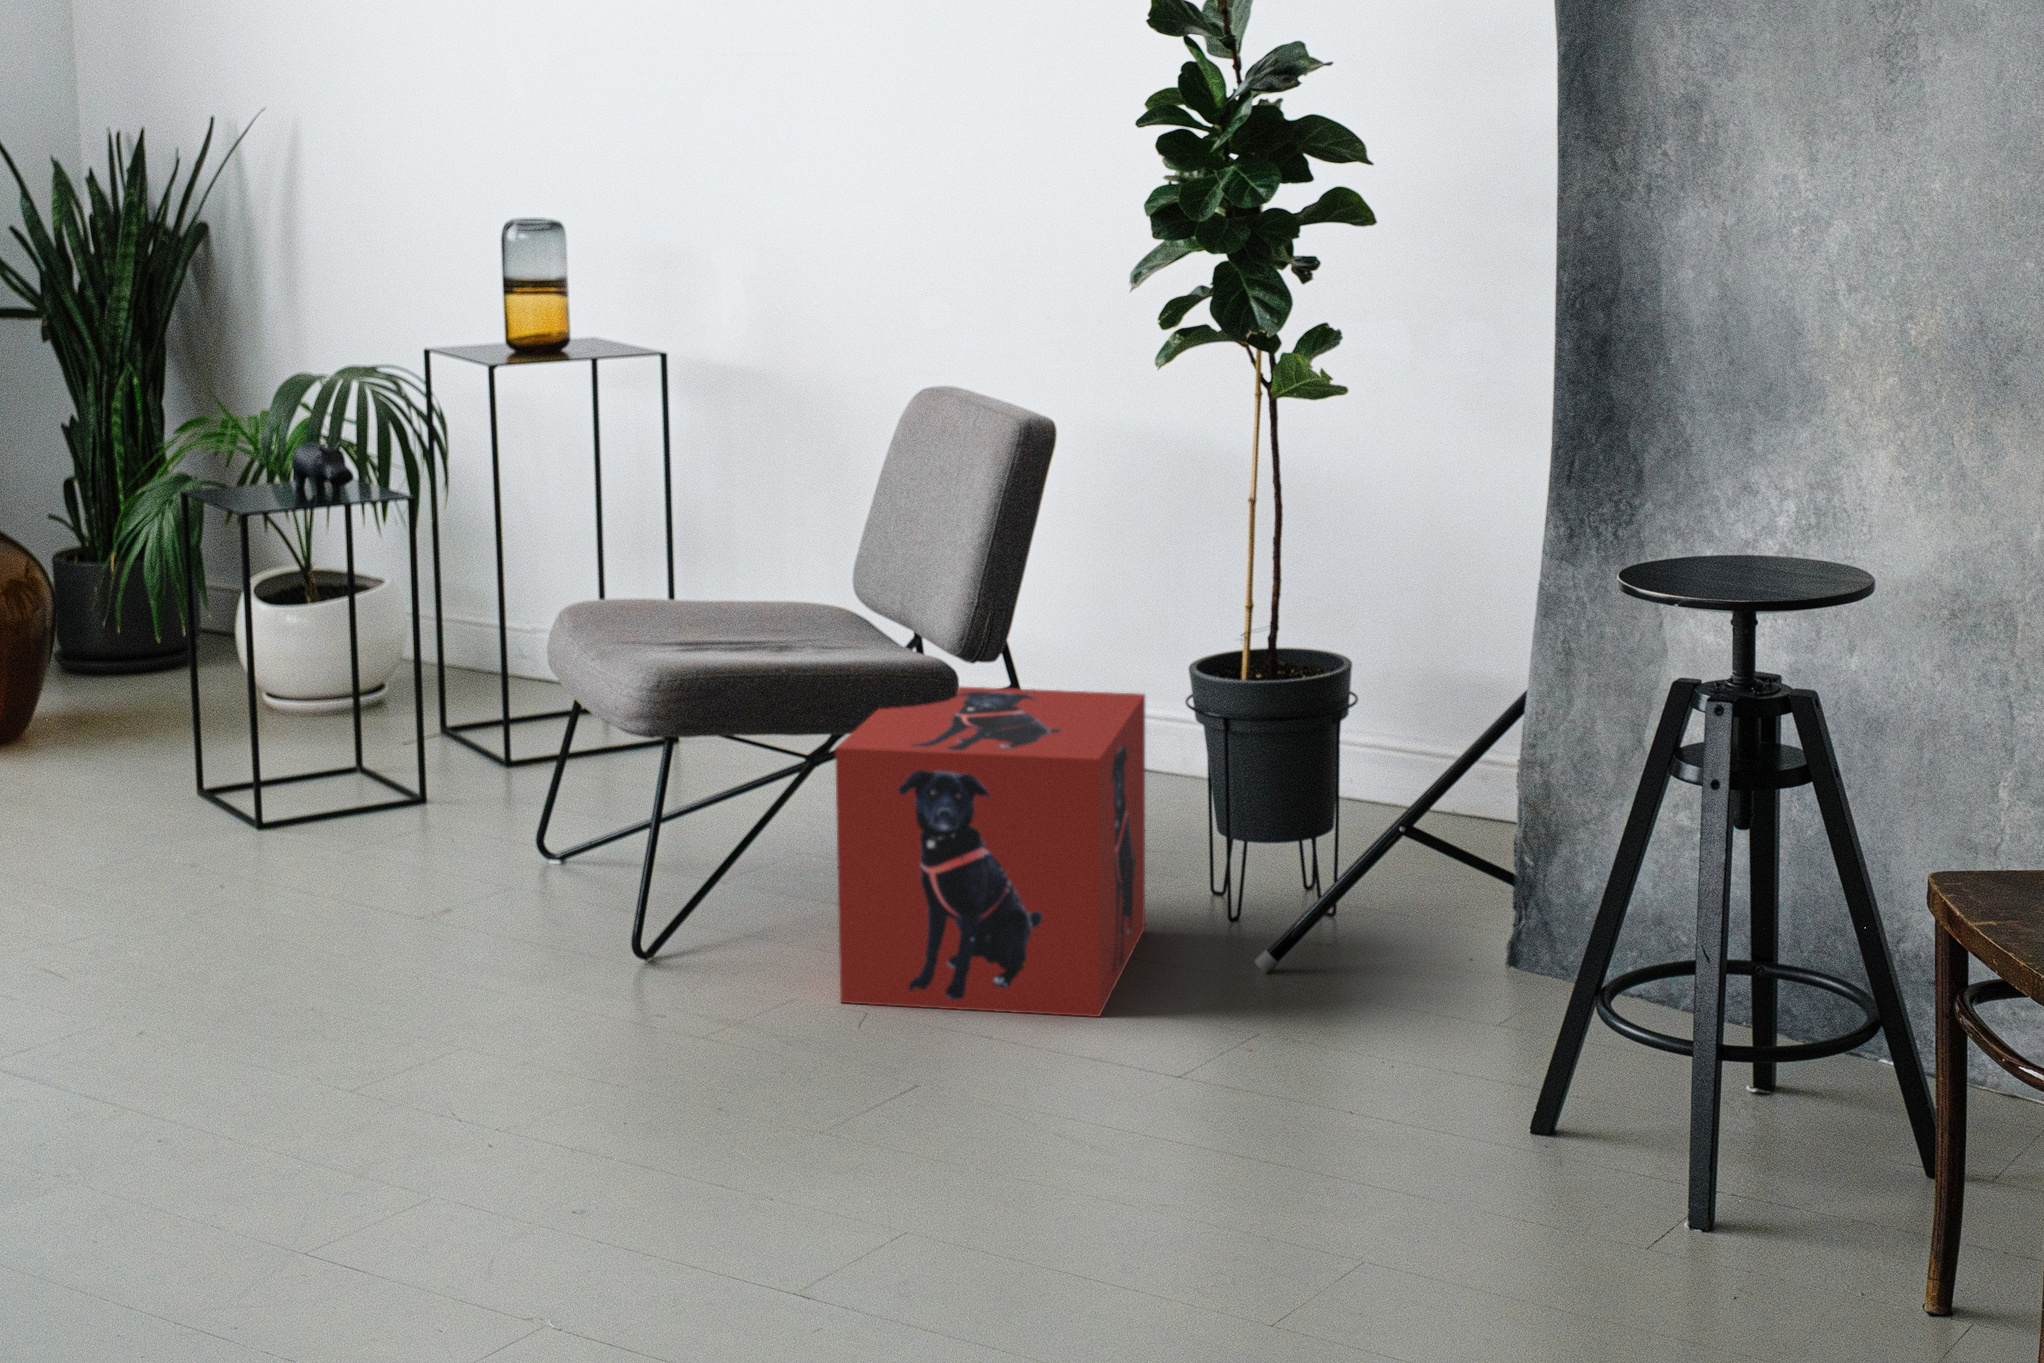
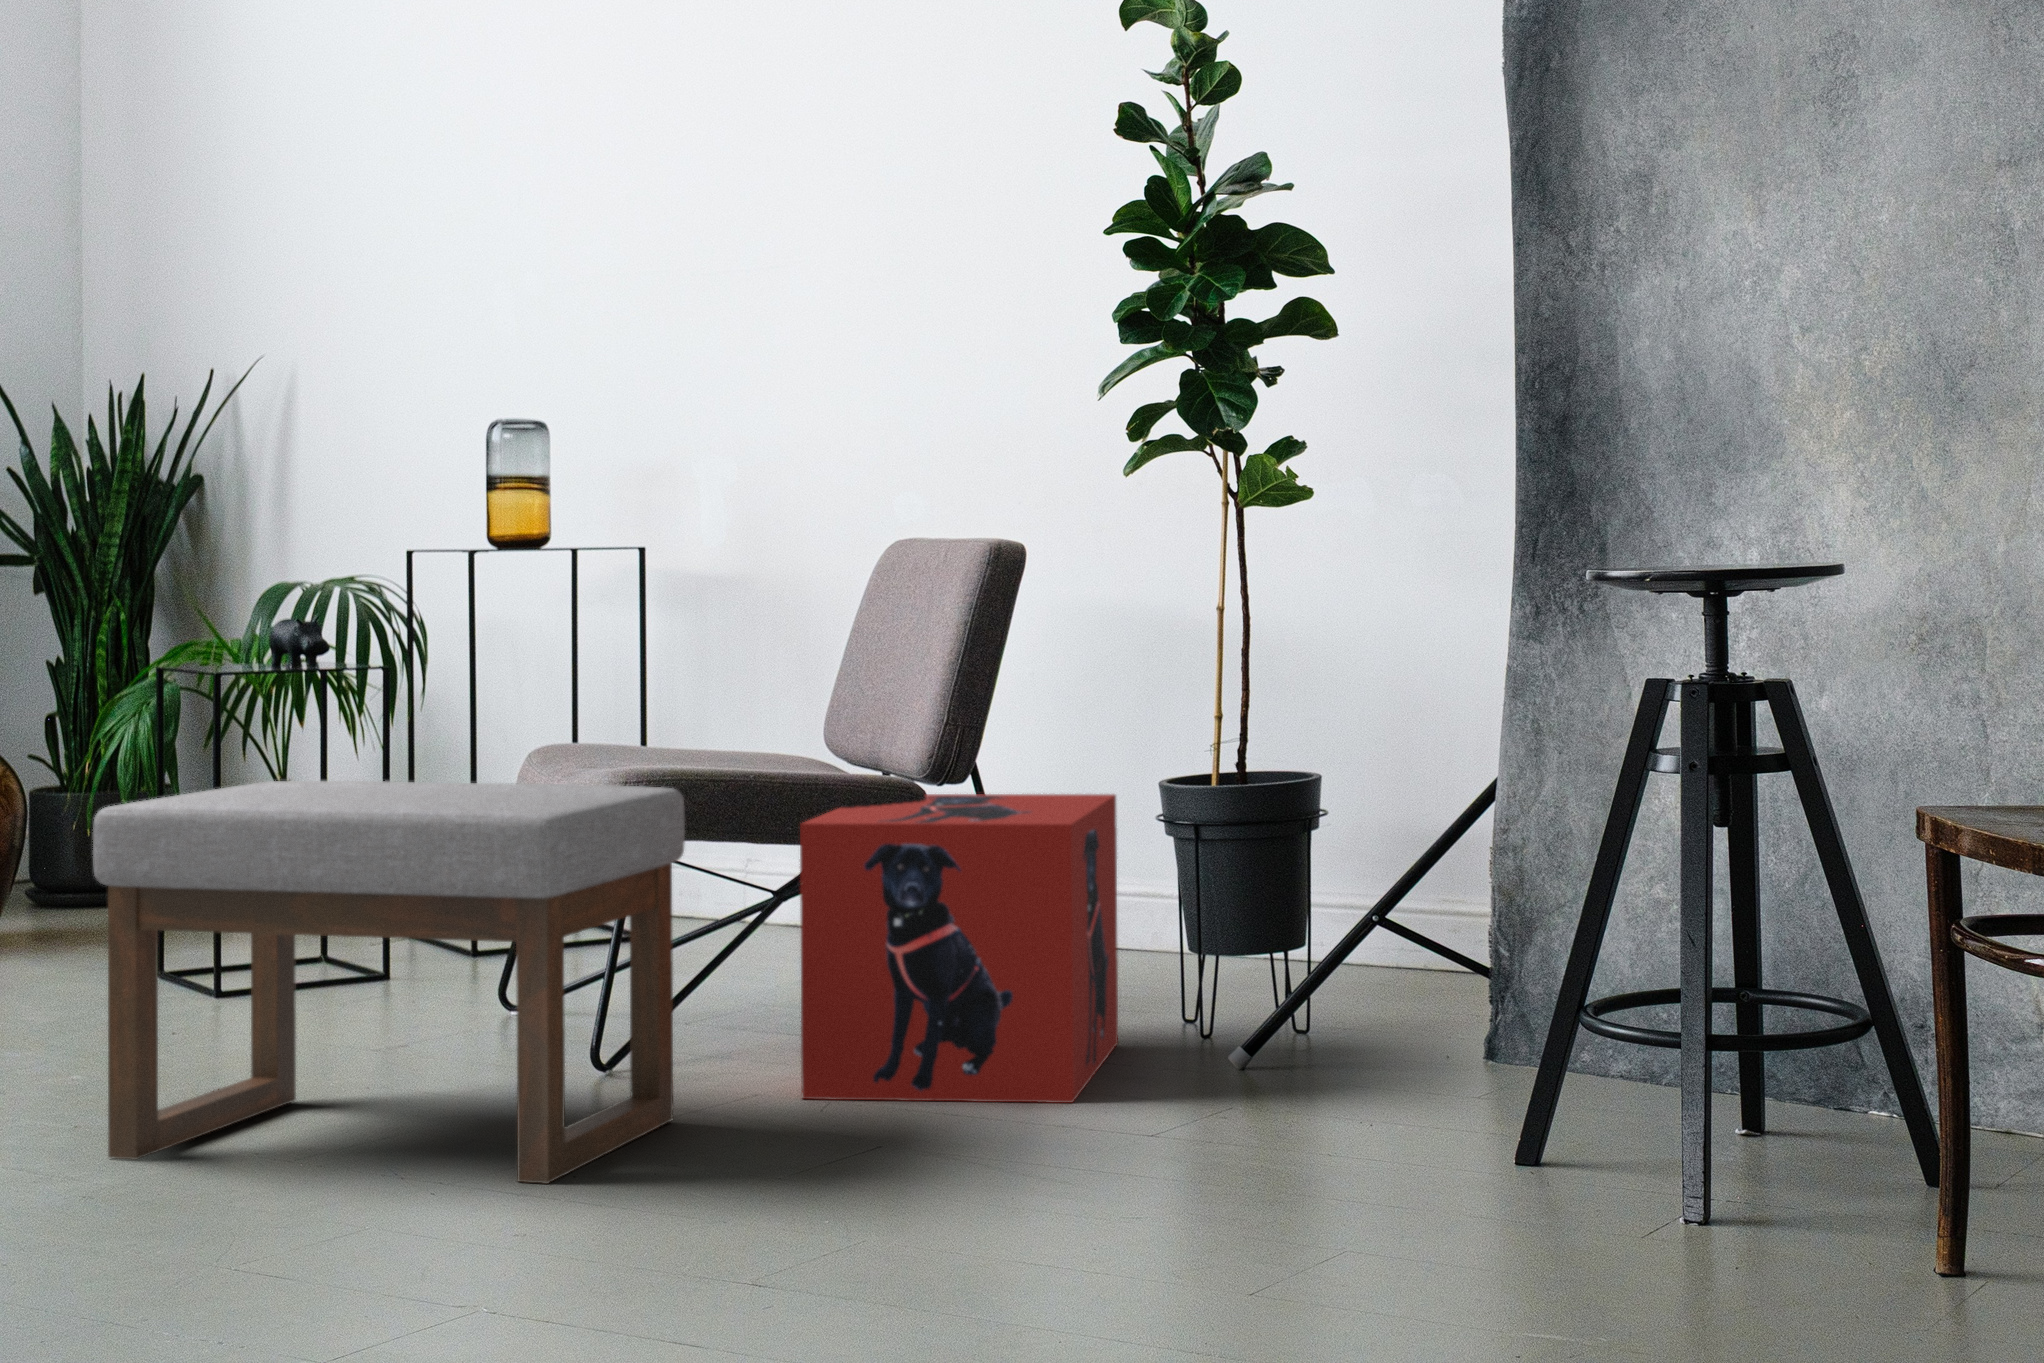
ottoman: none [161,694,724,1120] -> present [93,781,685,1184]

